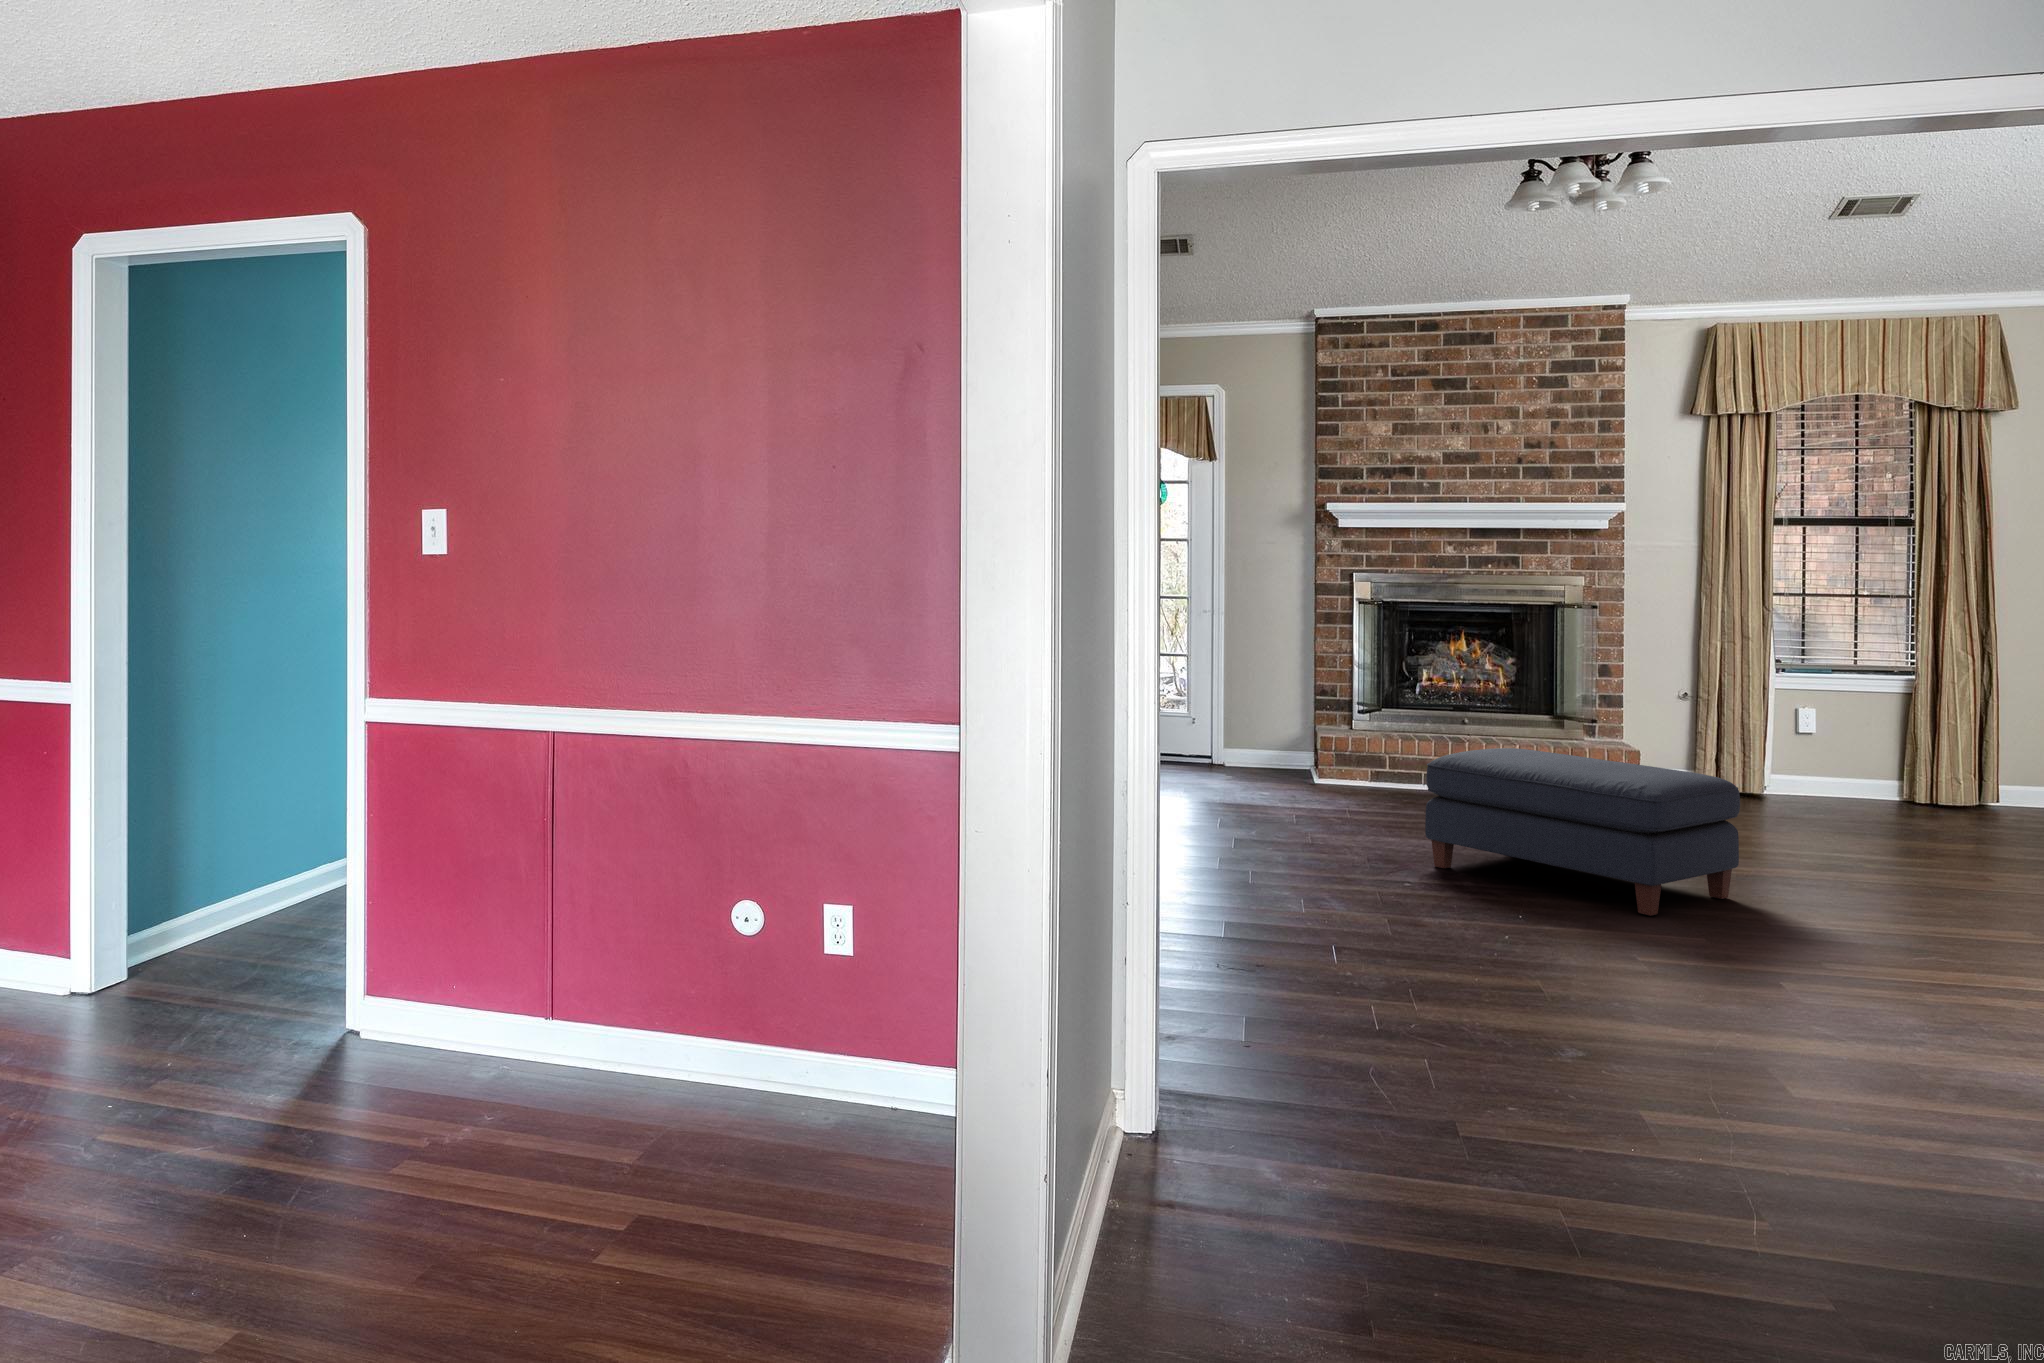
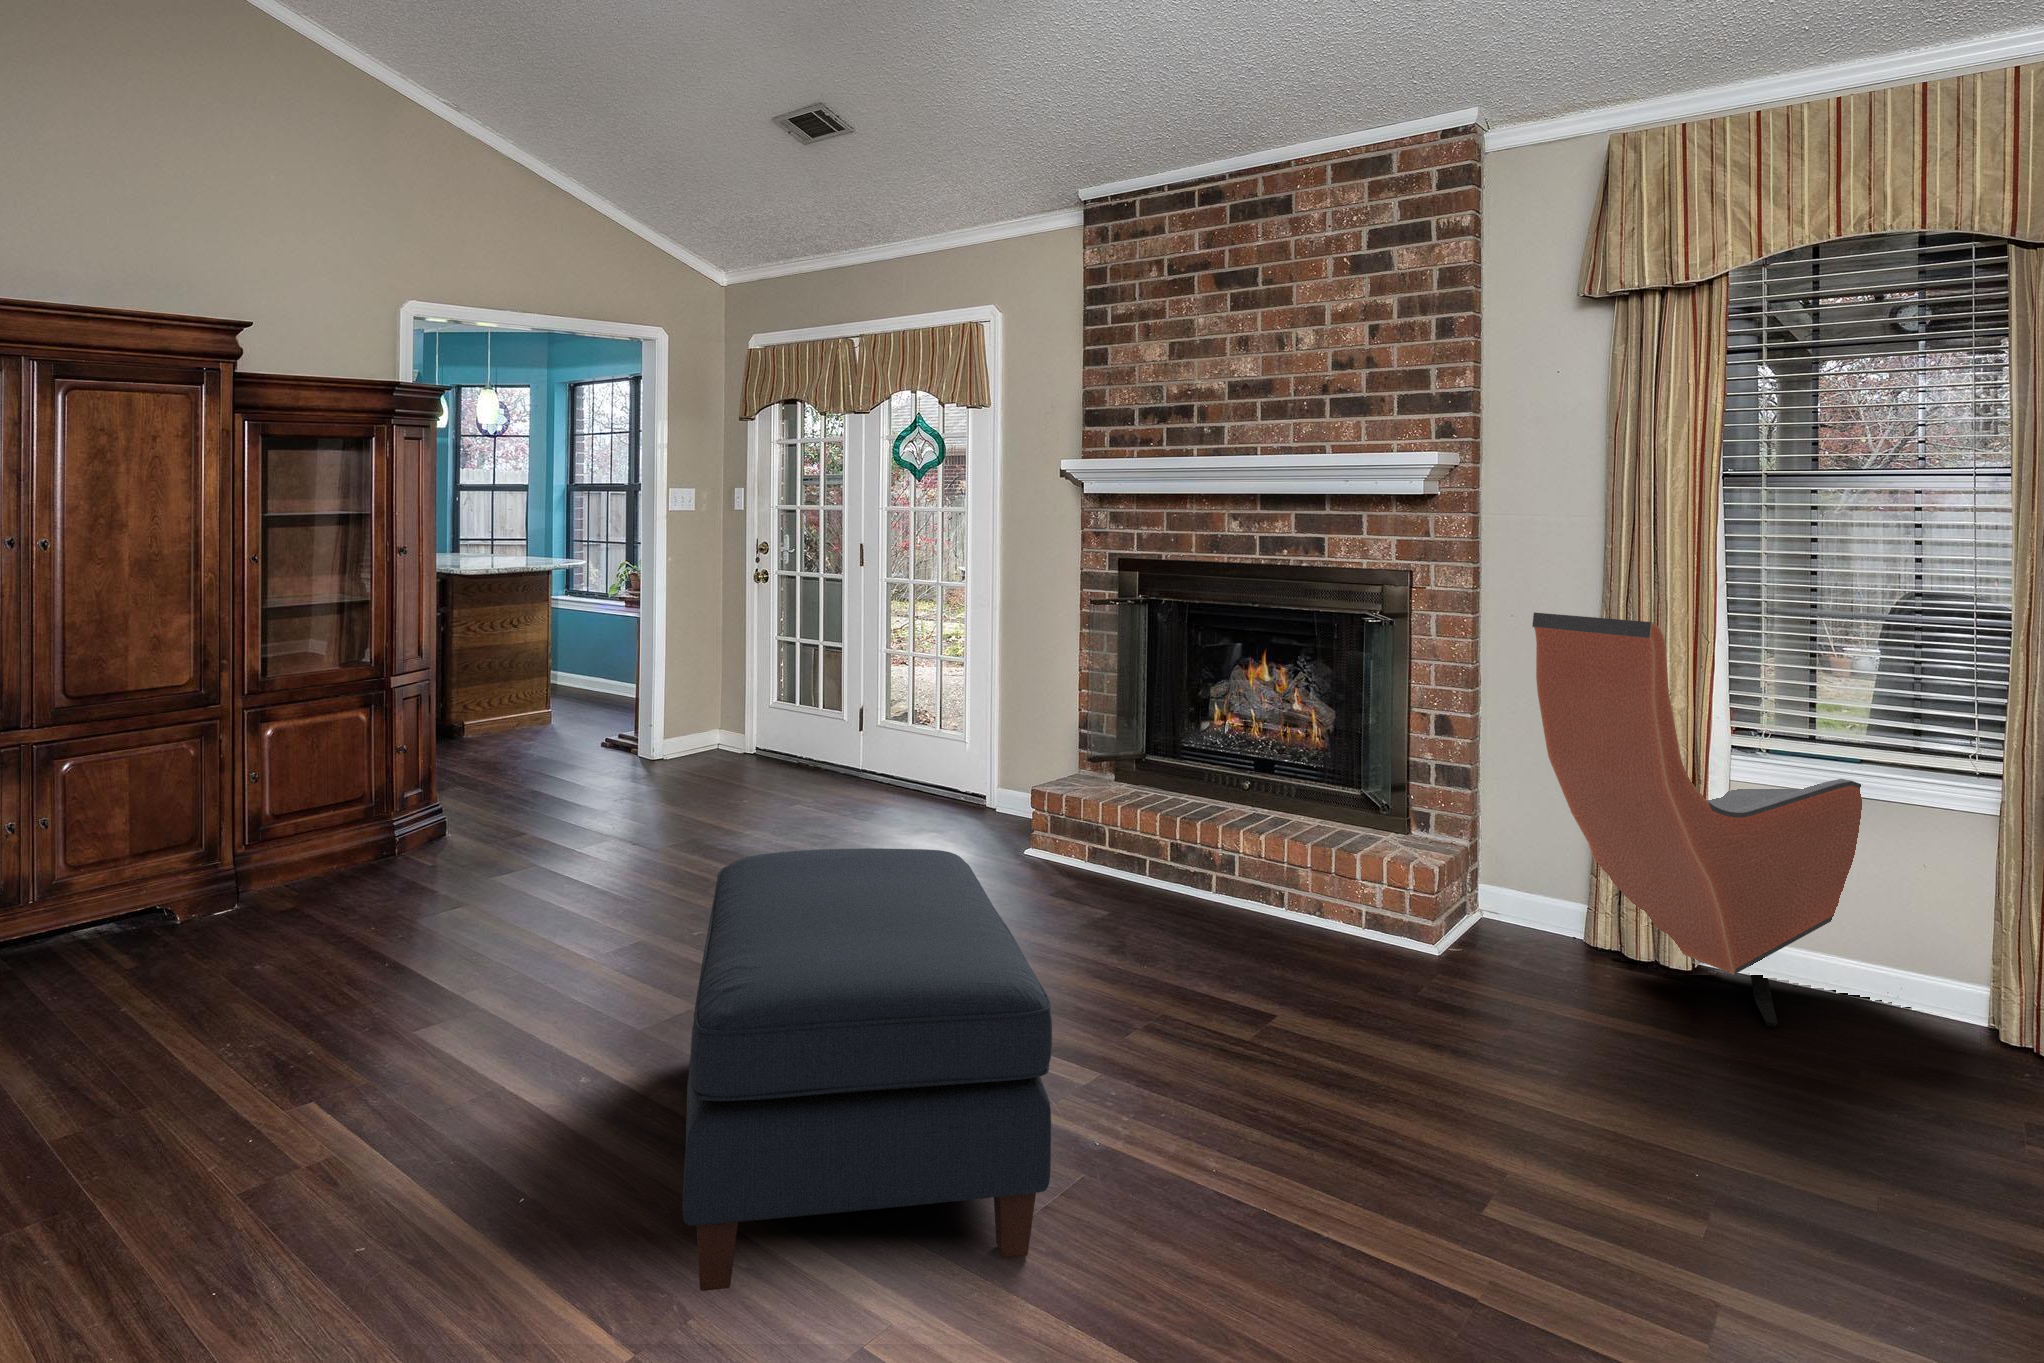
armchair: none [1693,600,1869,813] -> present [1532,613,1911,1027]

